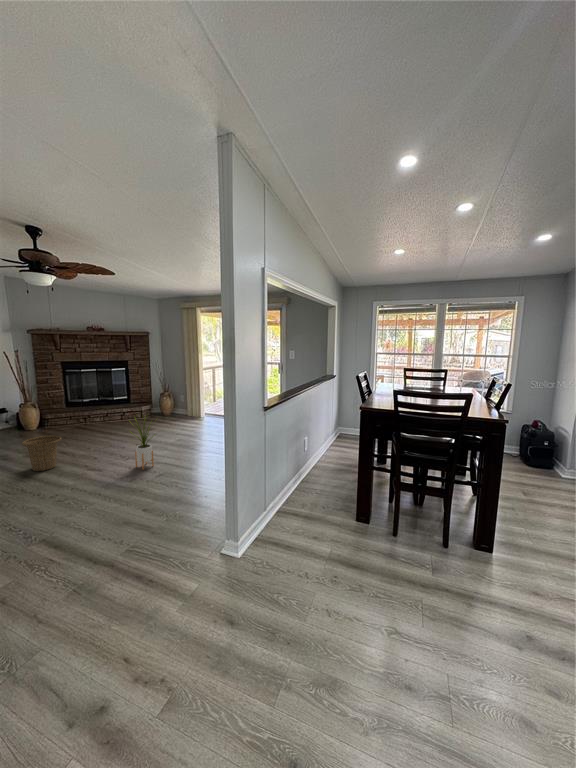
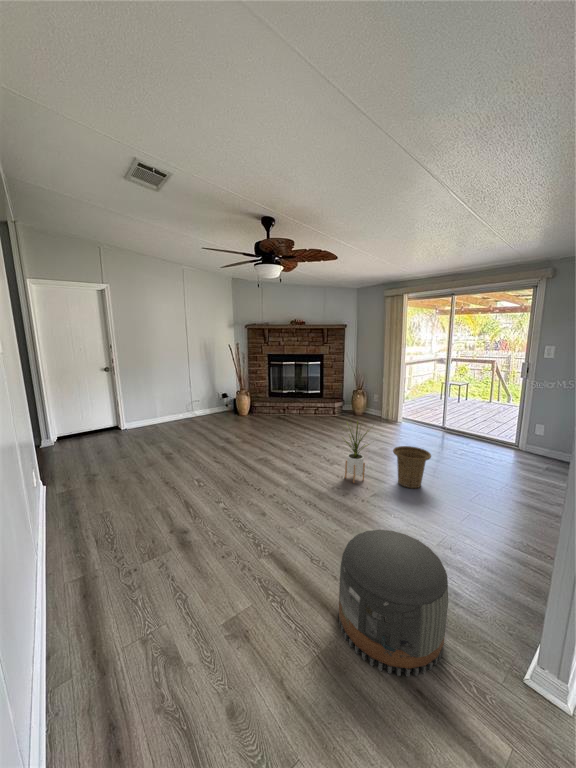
basket: present [22,435,61,471] -> present [393,446,431,489]
pouf: none [95,487,179,581] -> present [339,530,448,677]

